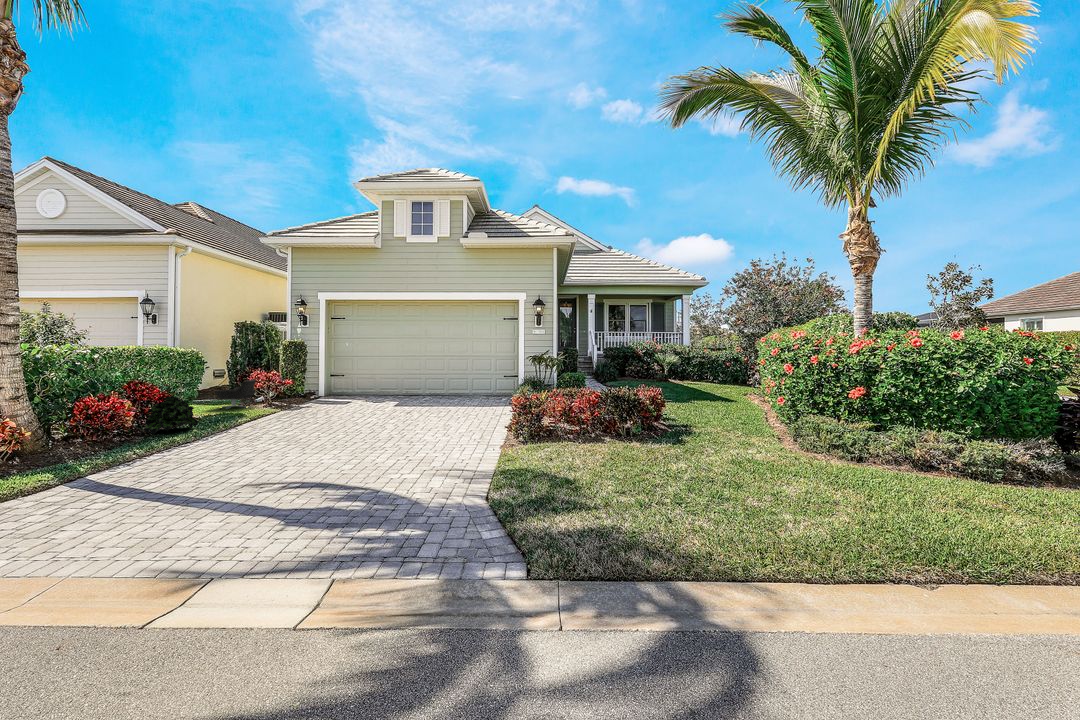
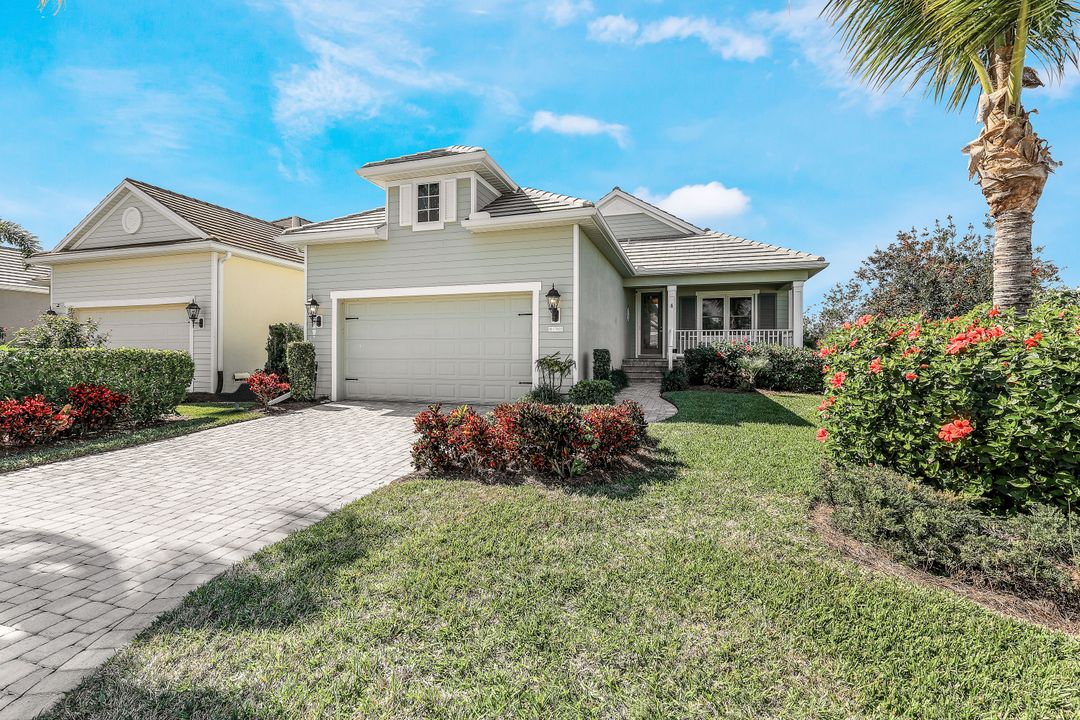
potted plant: present [145,396,198,434] -> none [90,398,145,437]

